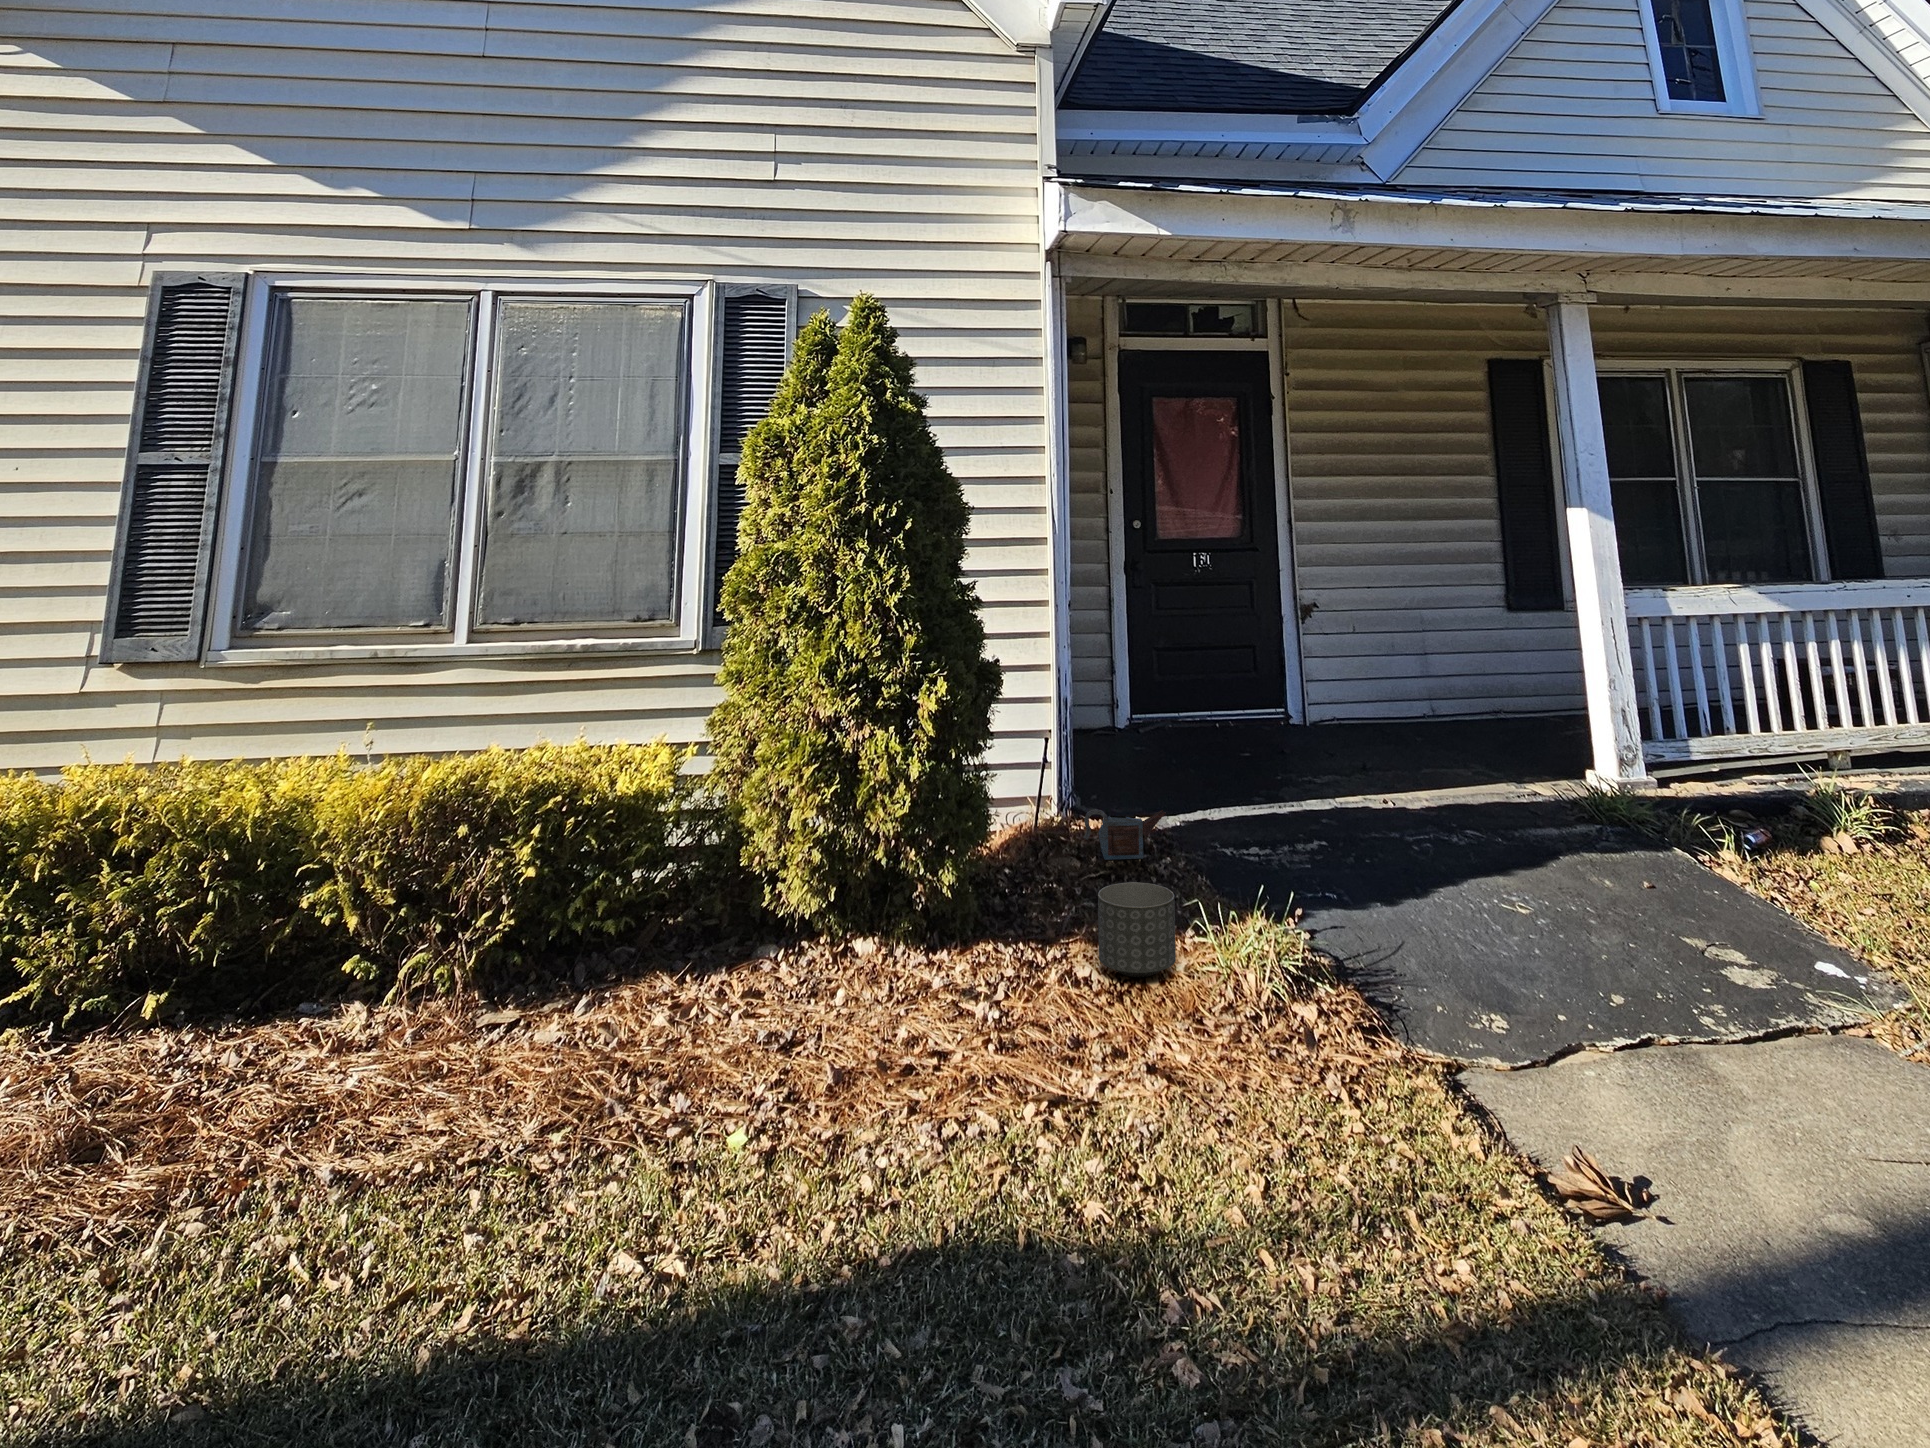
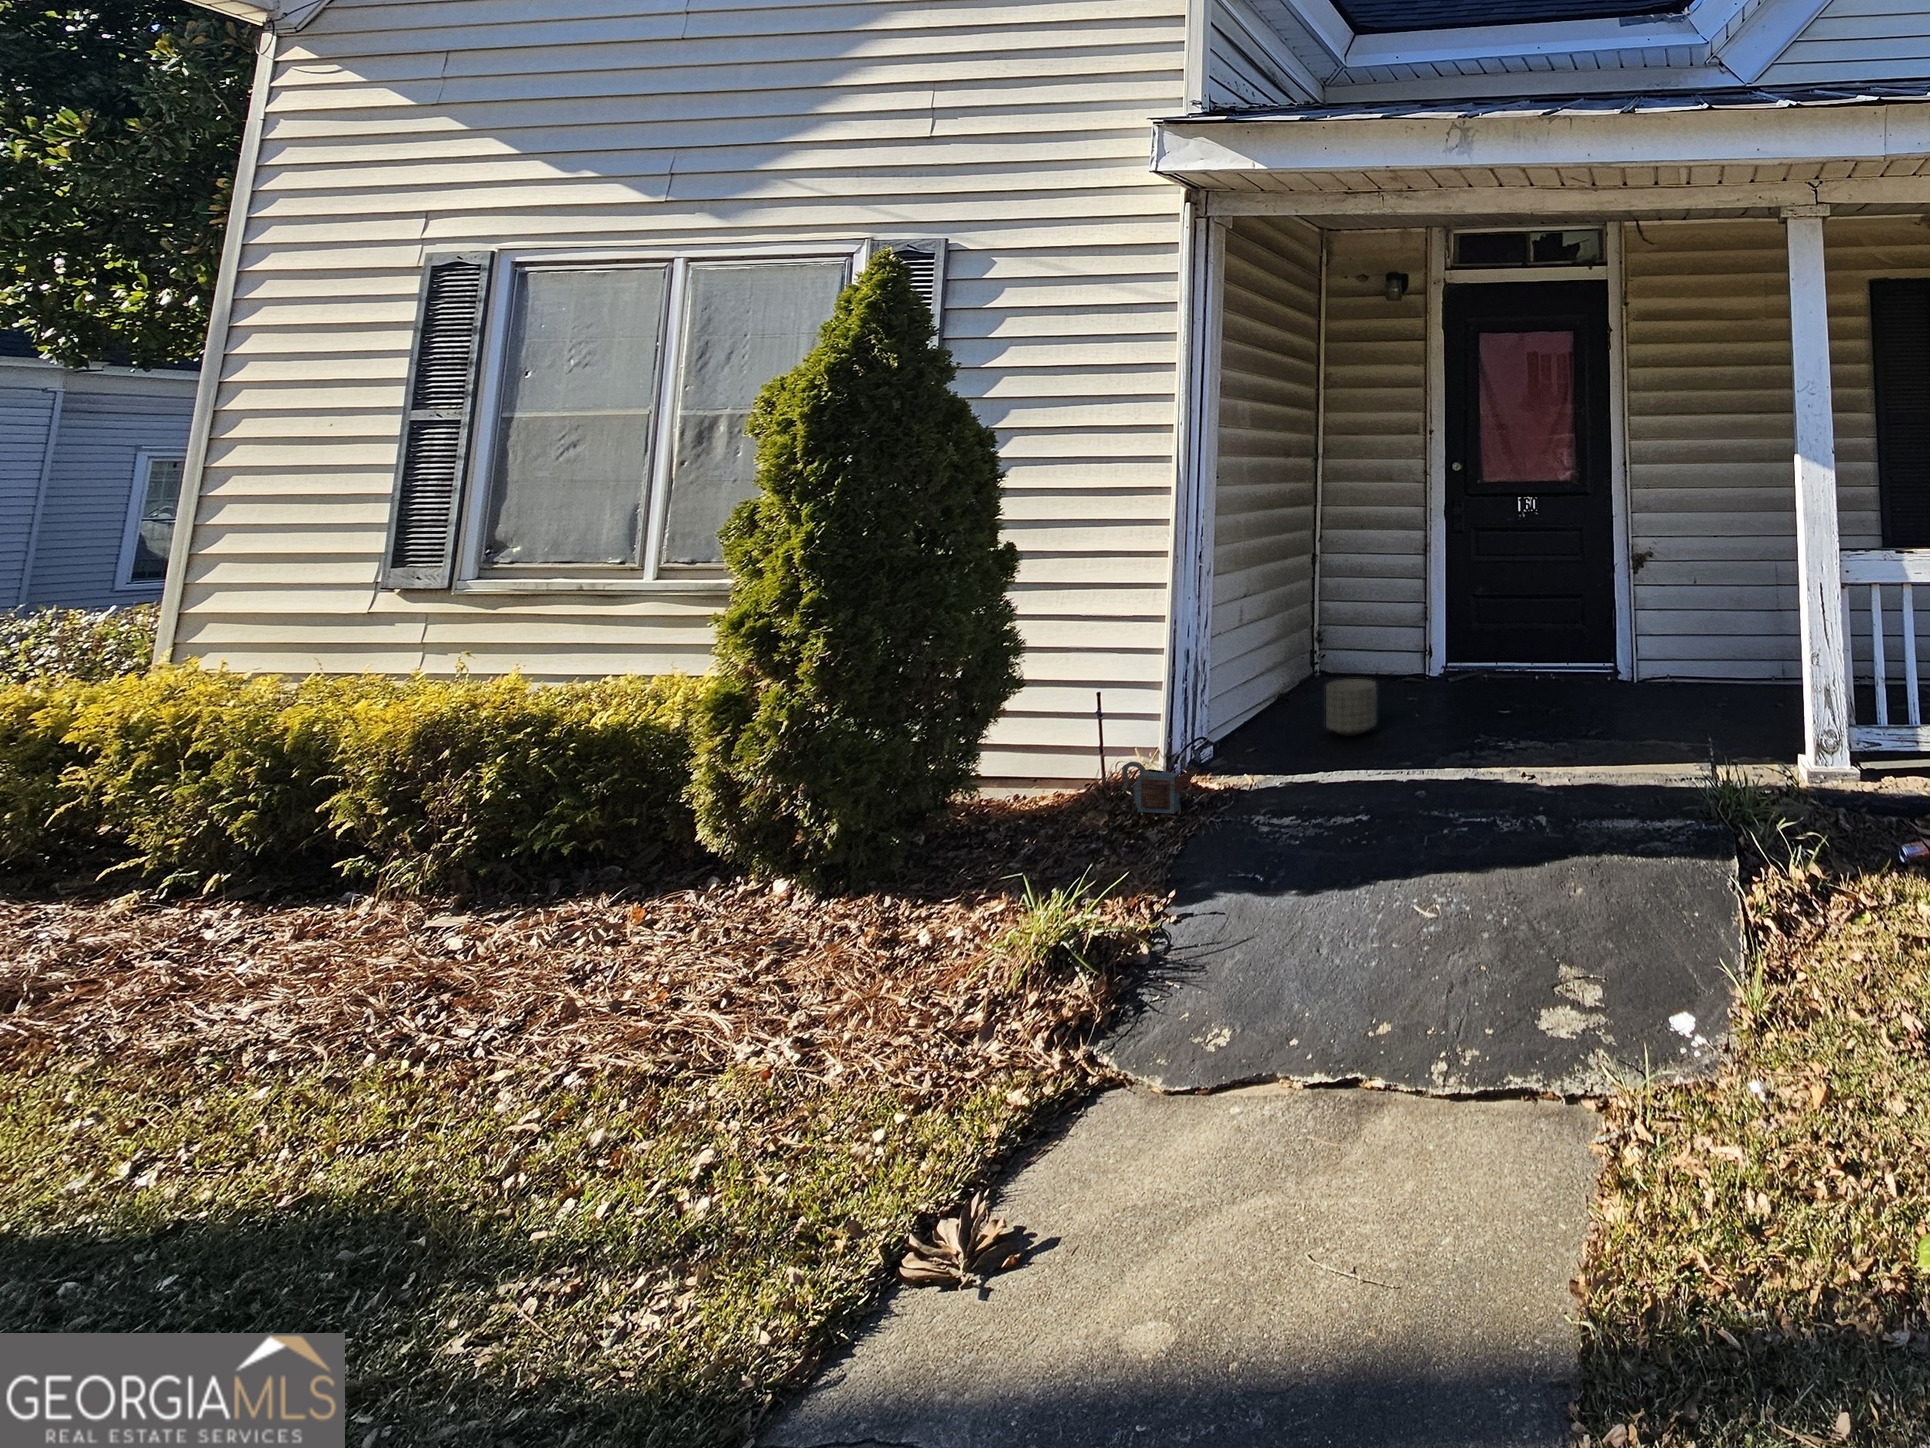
planter: present [1098,882,1176,977] -> present [1326,679,1376,736]

